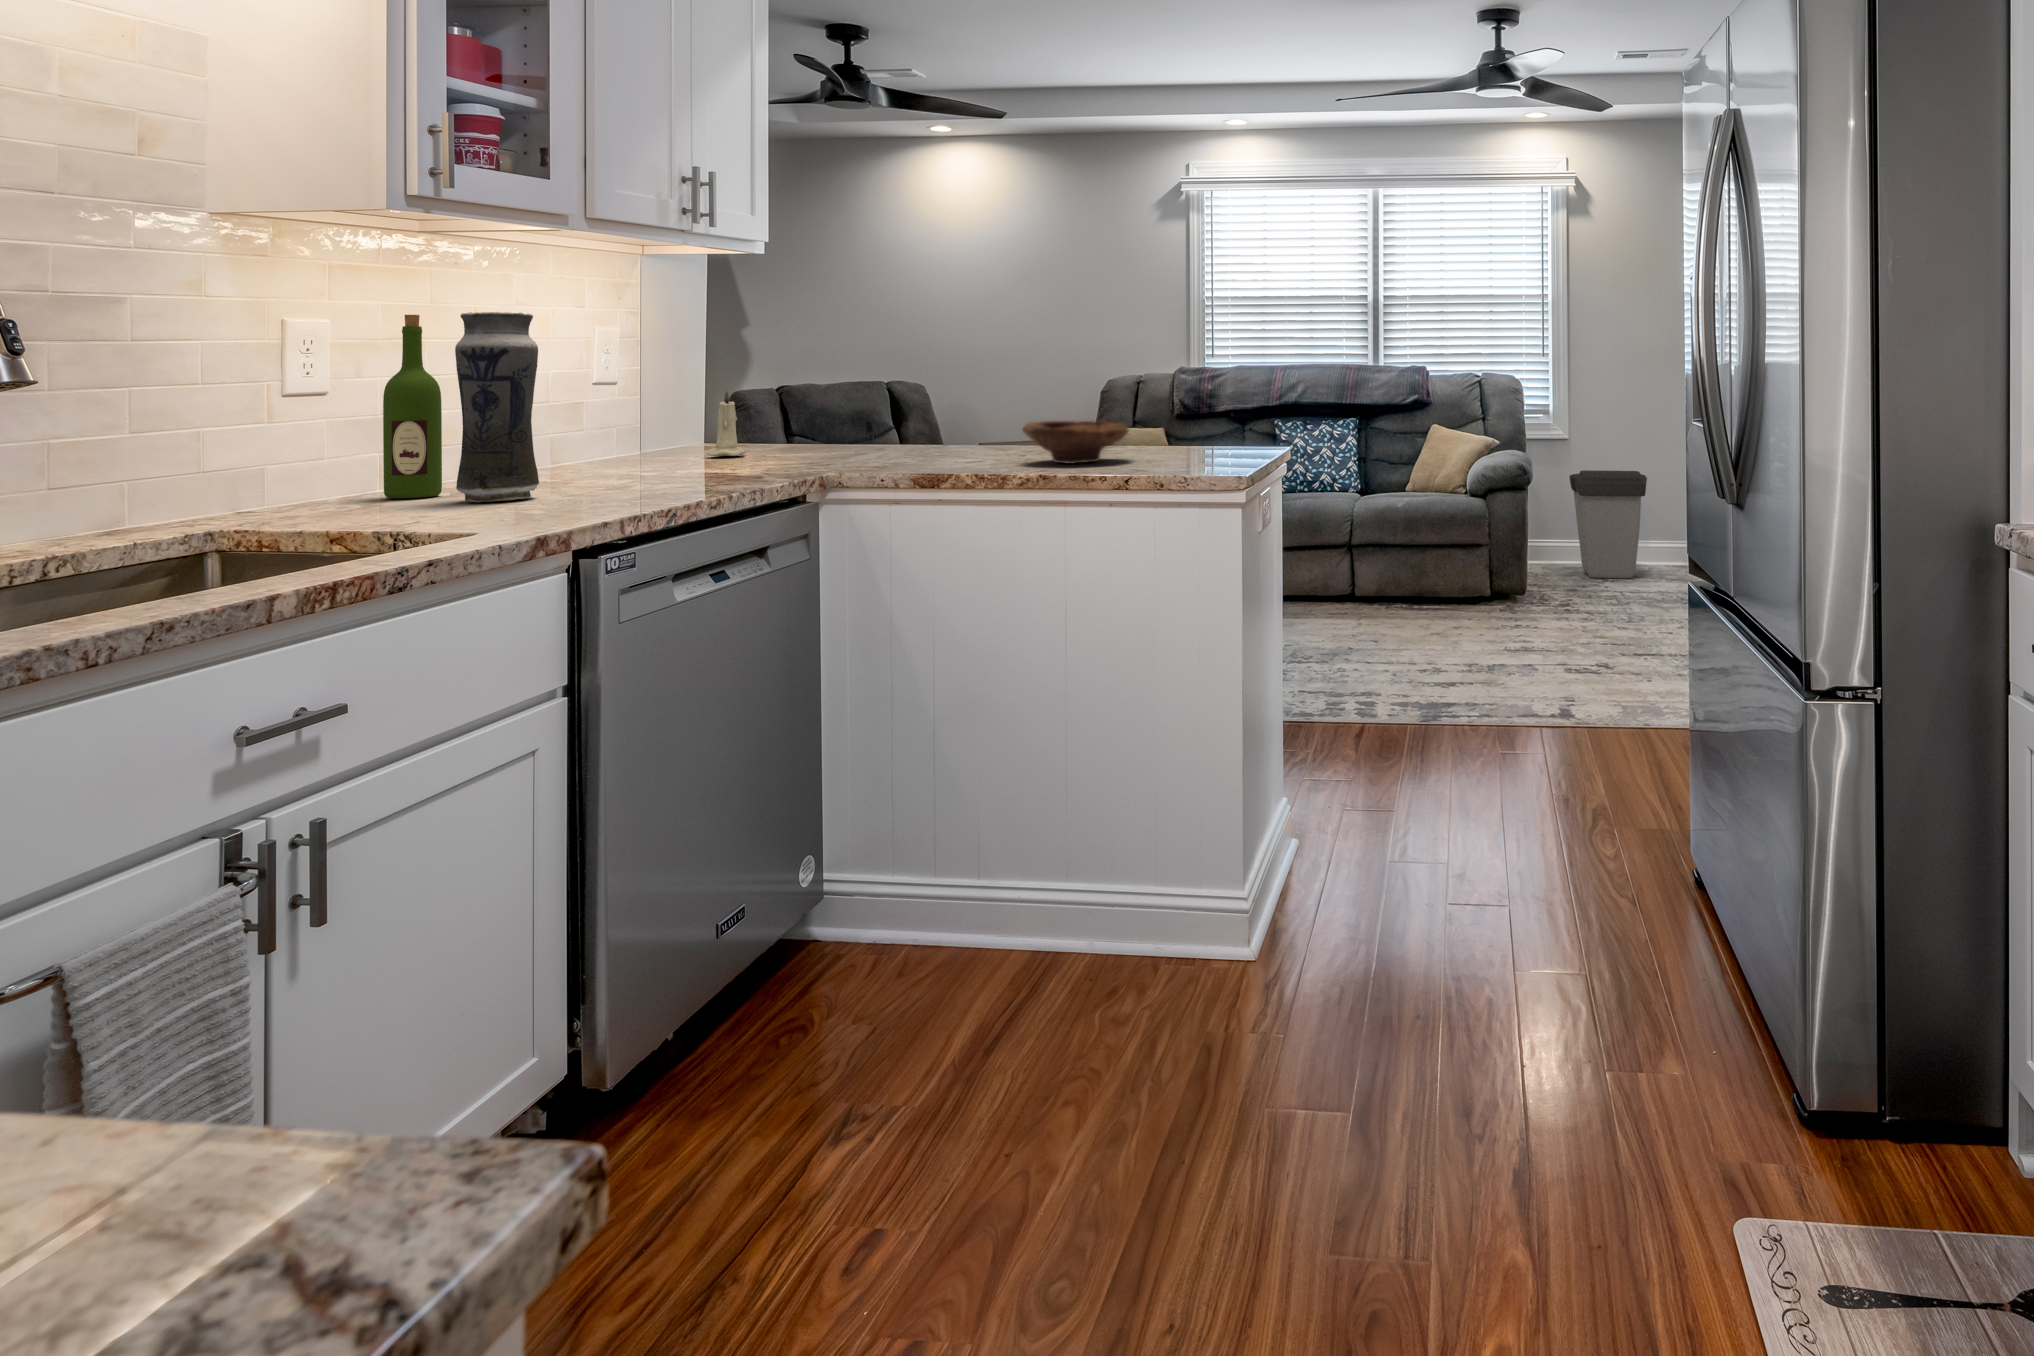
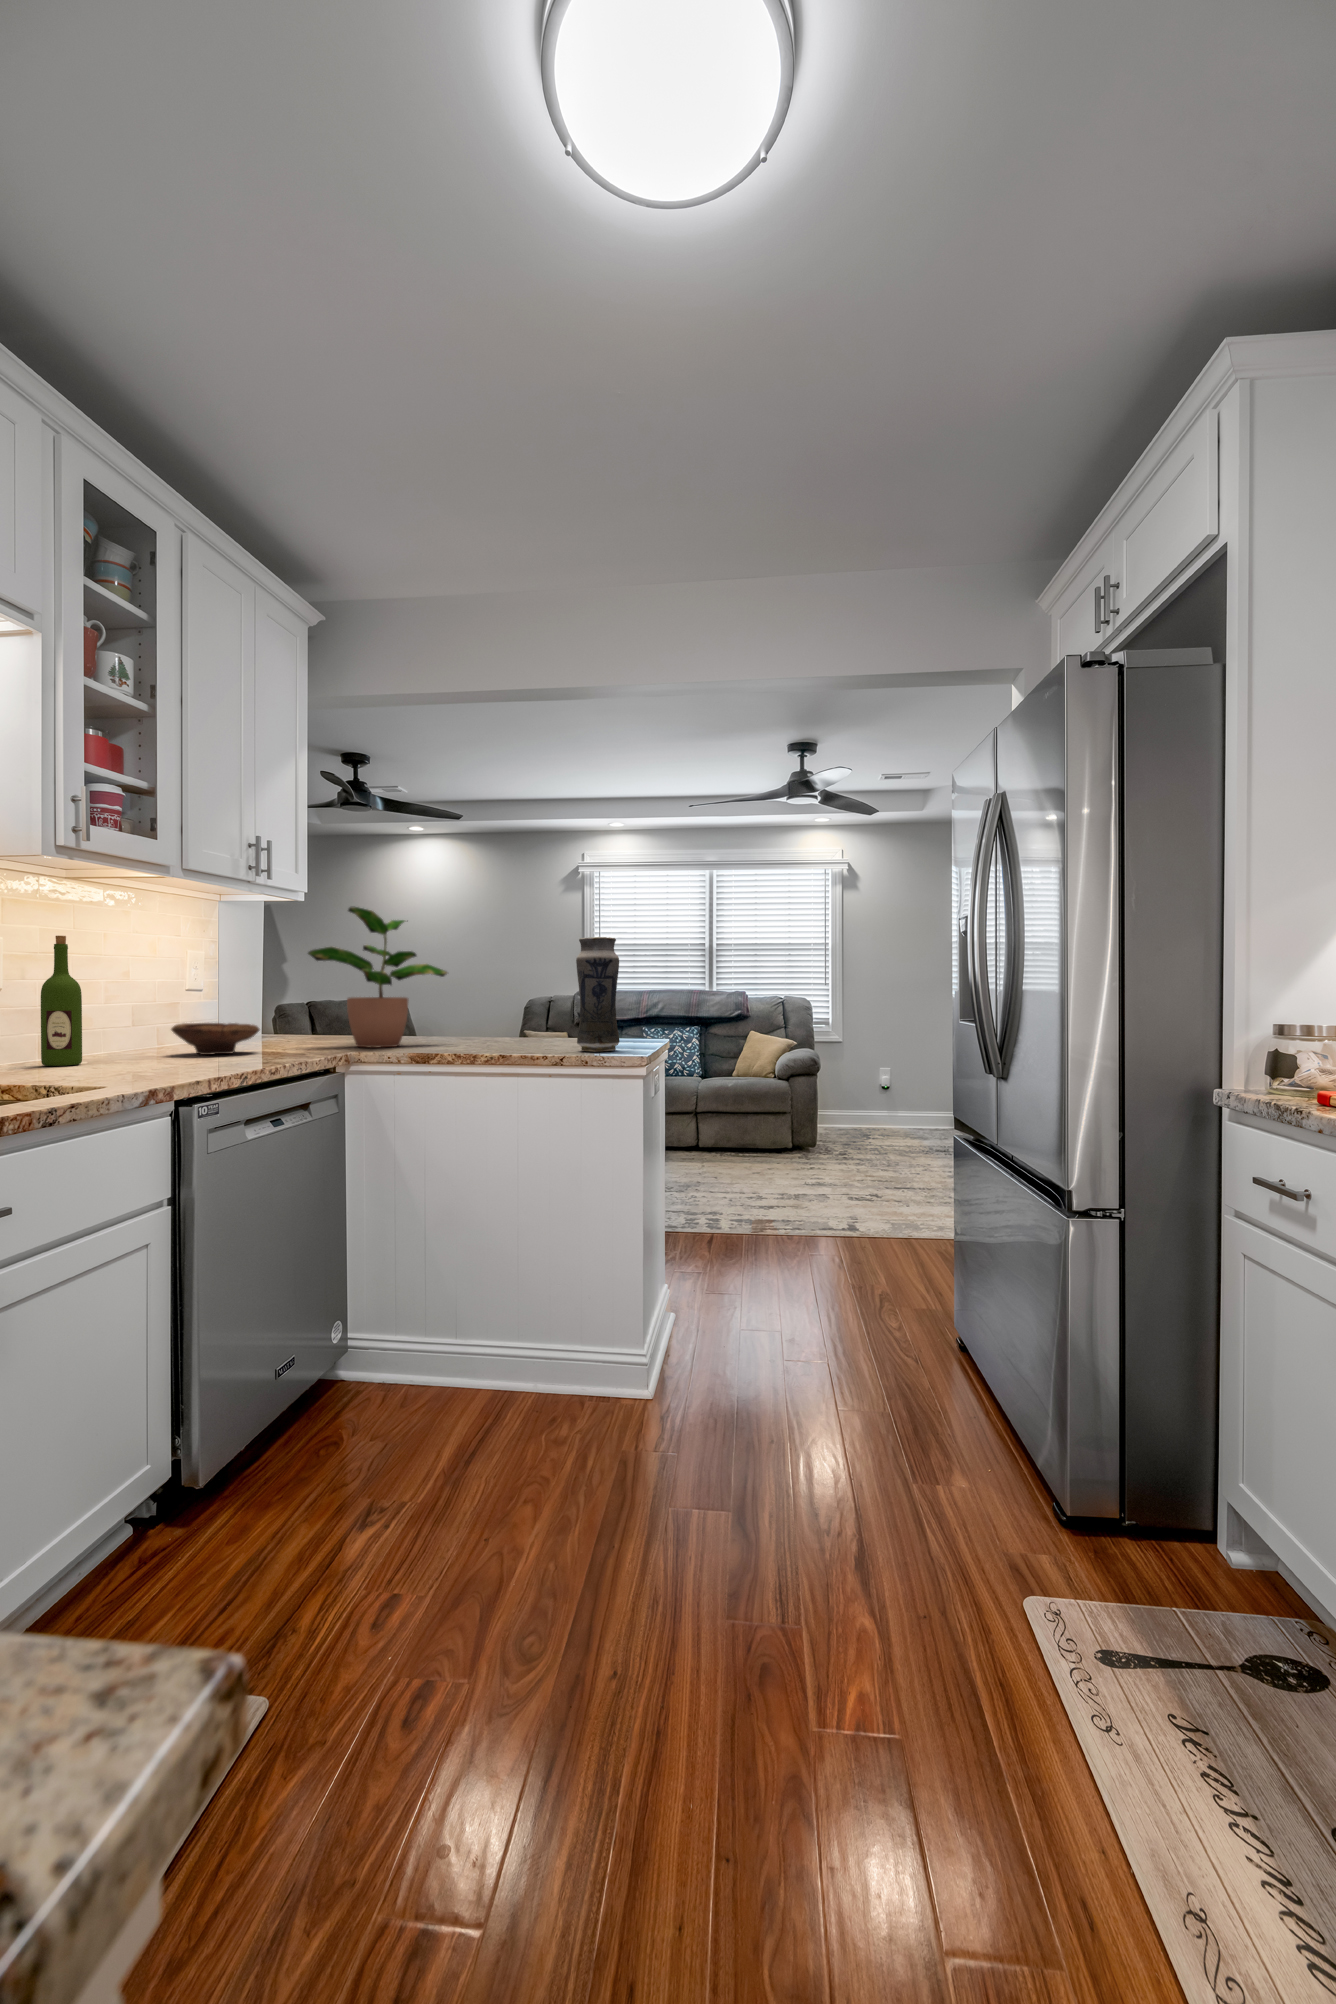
potted plant: none [764,265,968,465] -> present [308,907,447,1048]
vase: present [455,312,539,502] -> present [576,937,620,1052]
candle: present [707,389,745,456] -> none [267,995,293,1042]
bowl: present [1023,421,1129,464] -> present [171,1023,260,1055]
trash can: present [1569,470,1647,579] -> none [842,1063,895,1136]

